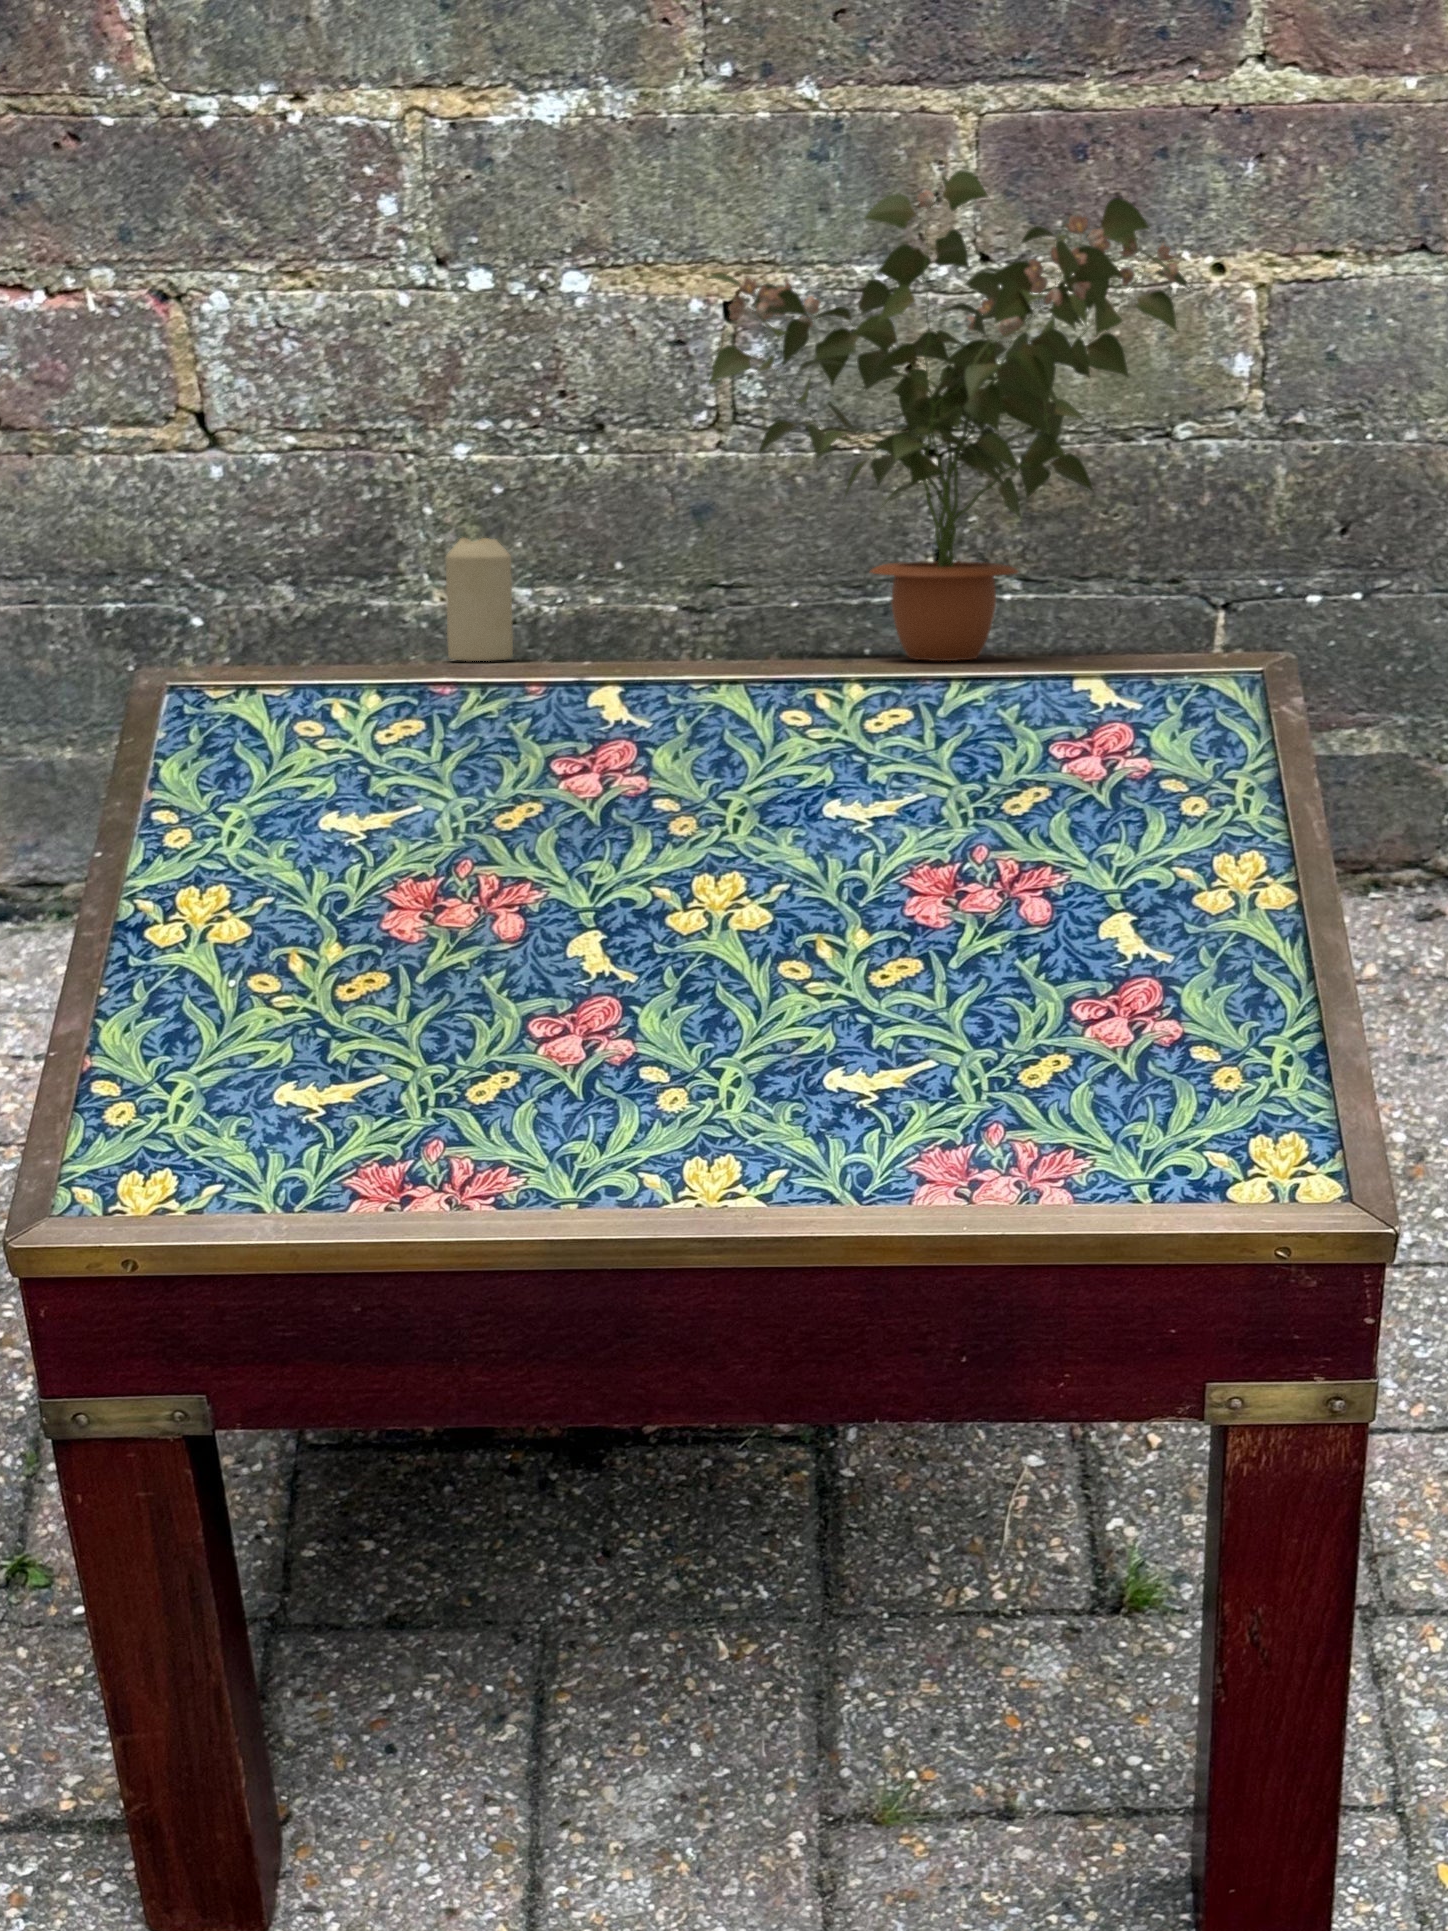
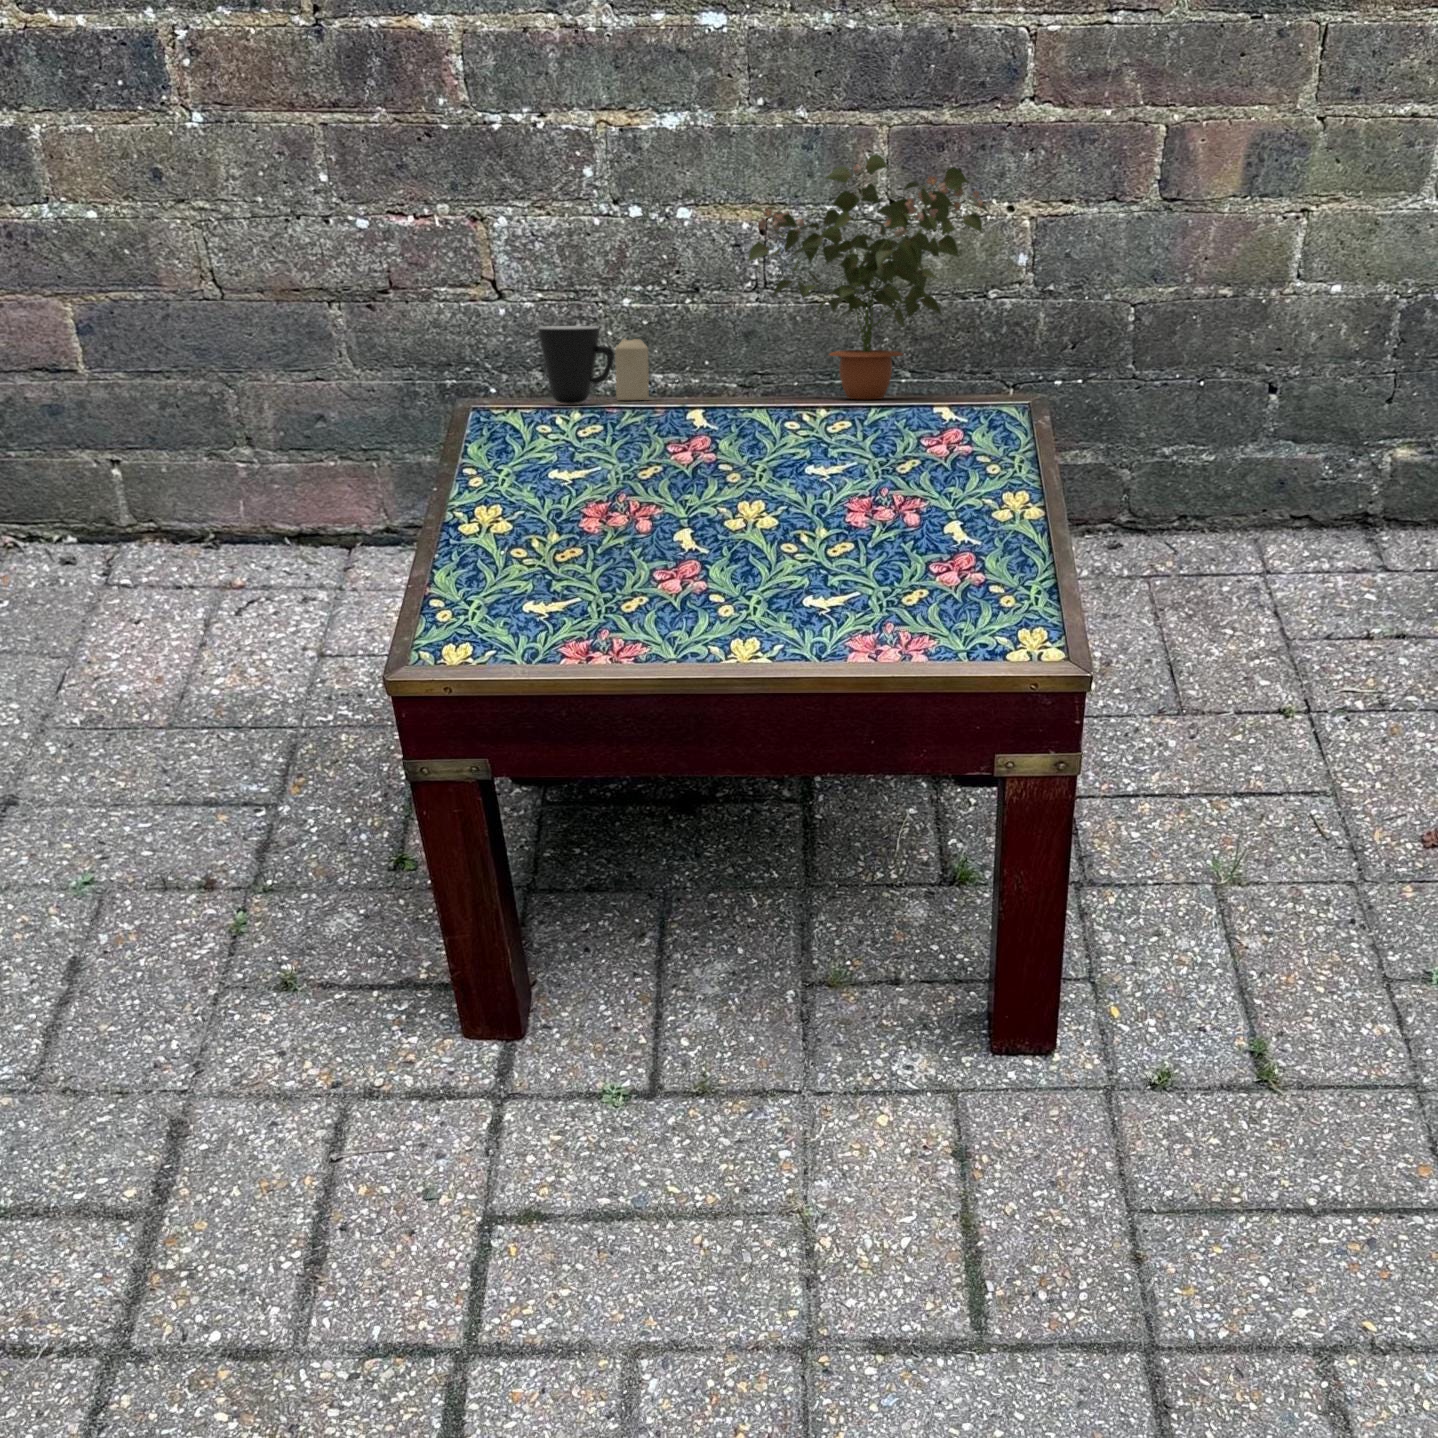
mug: none [291,514,443,670] -> present [538,326,614,404]

